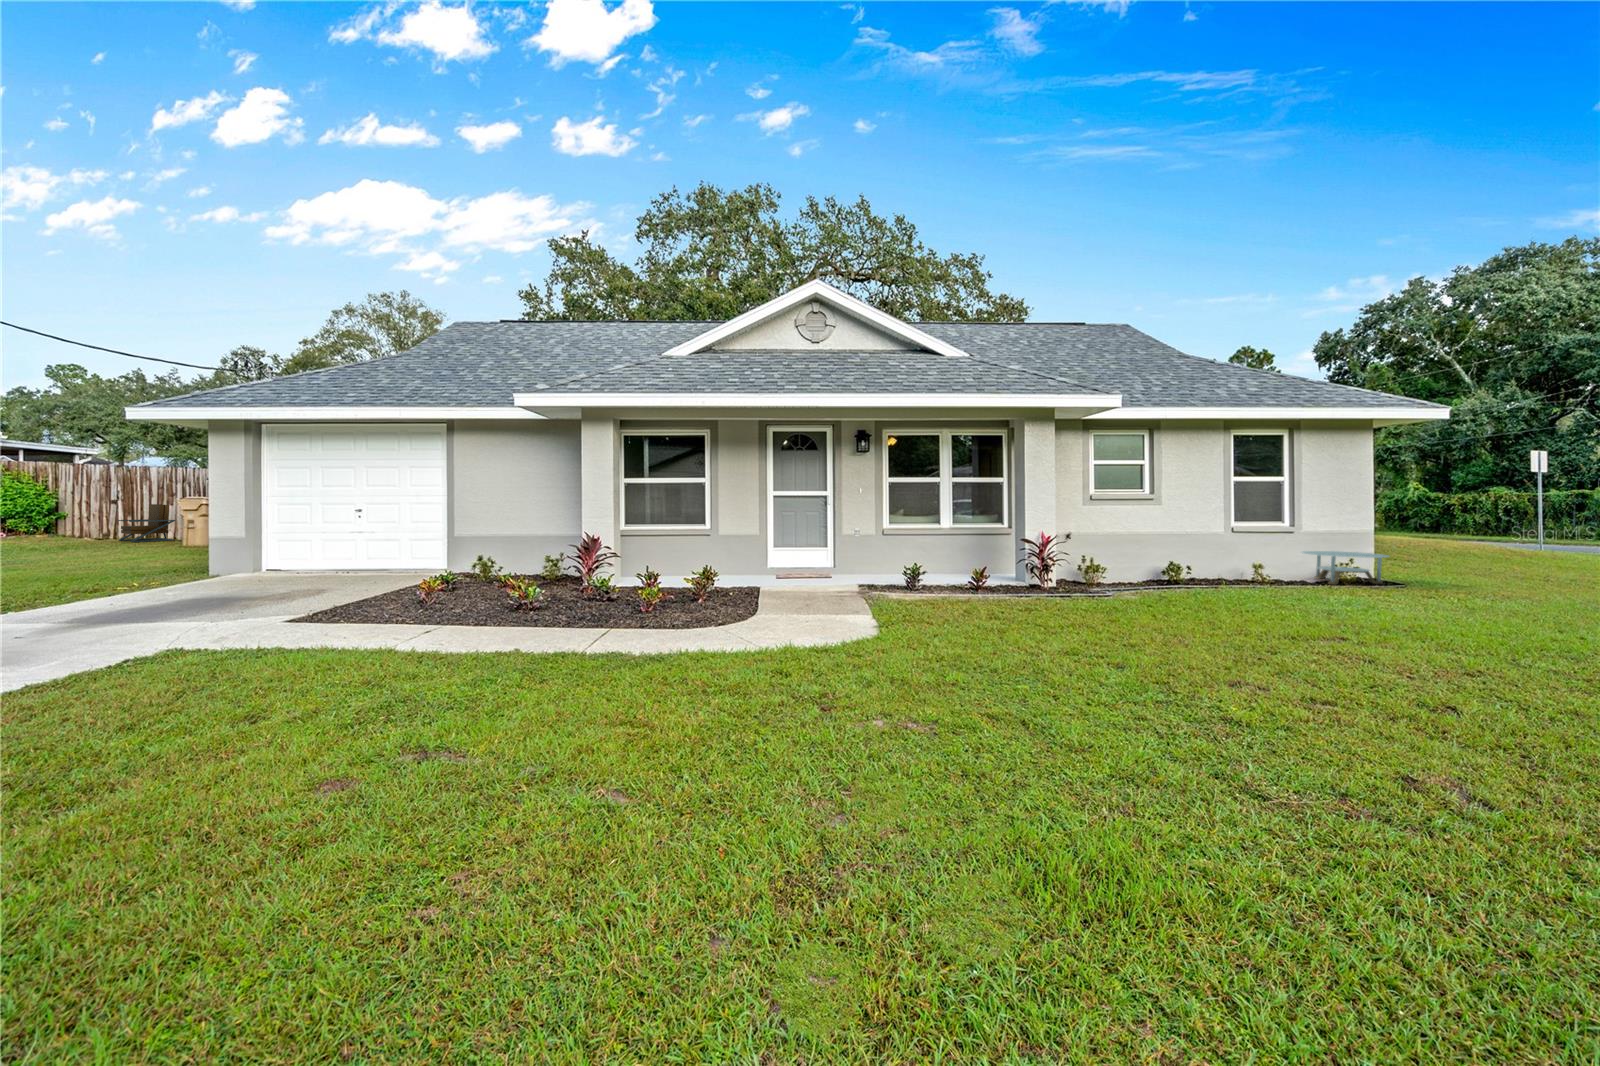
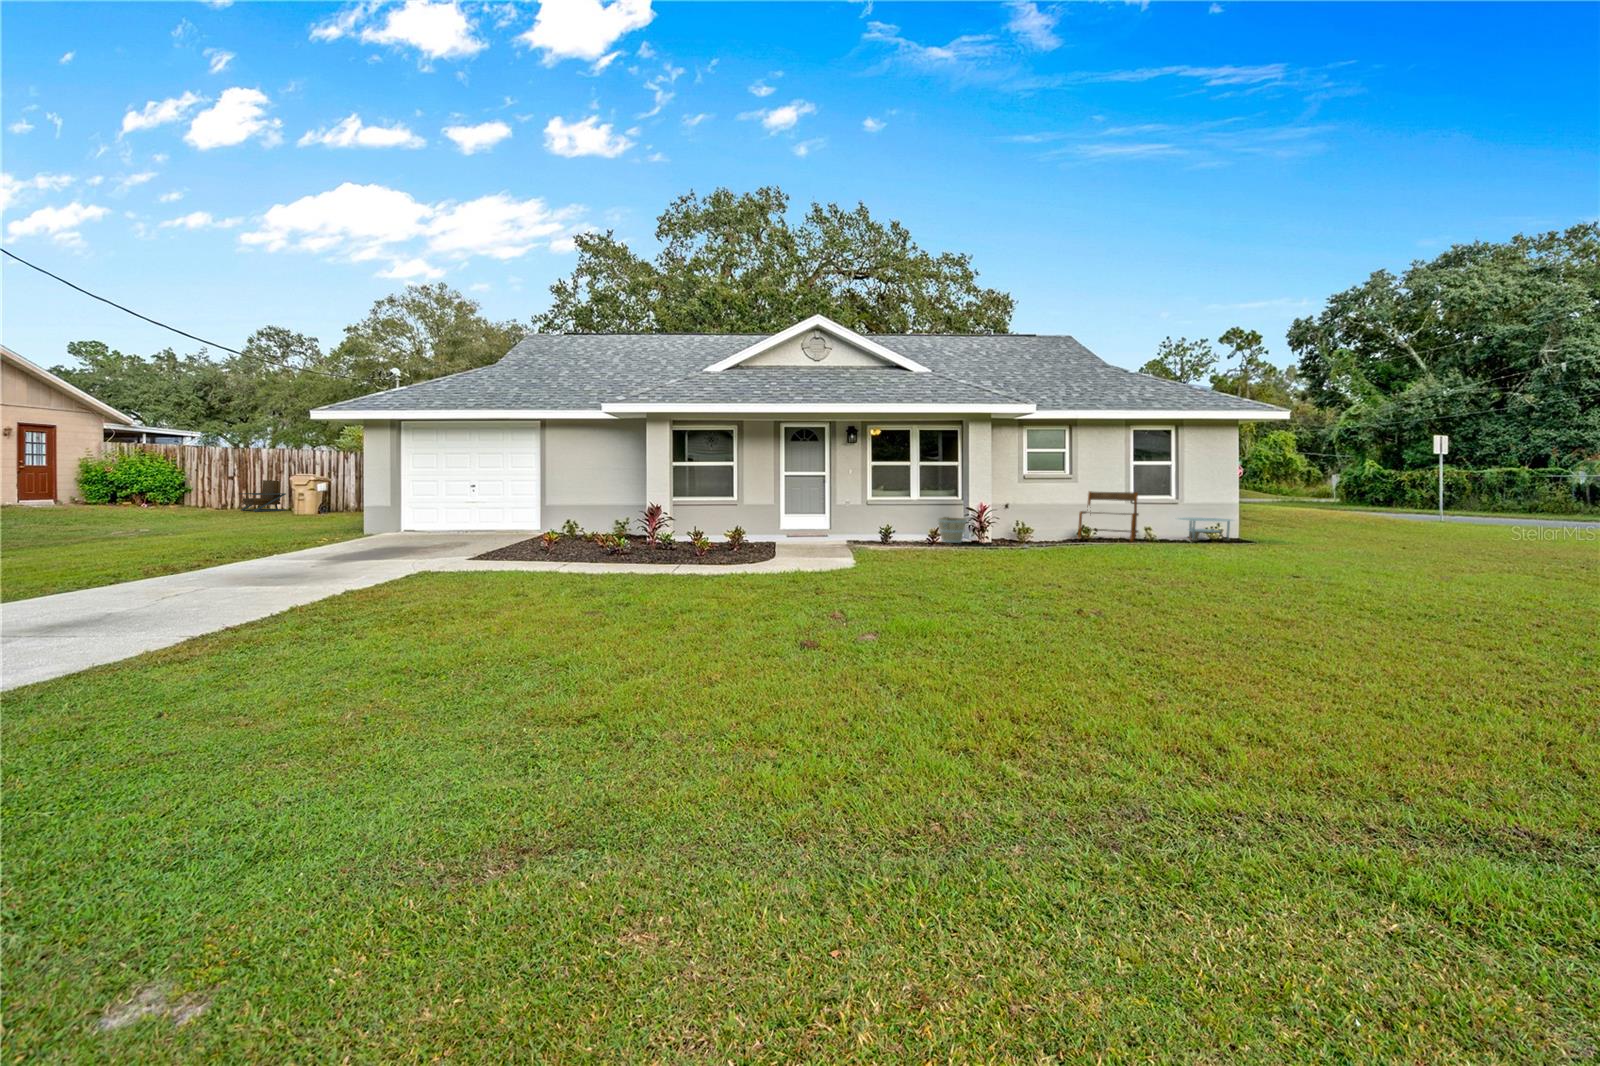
bench: none [1170,516,1255,586] -> present [1078,491,1139,541]
wooden bucket: none [983,552,1024,589] -> present [938,517,966,543]

